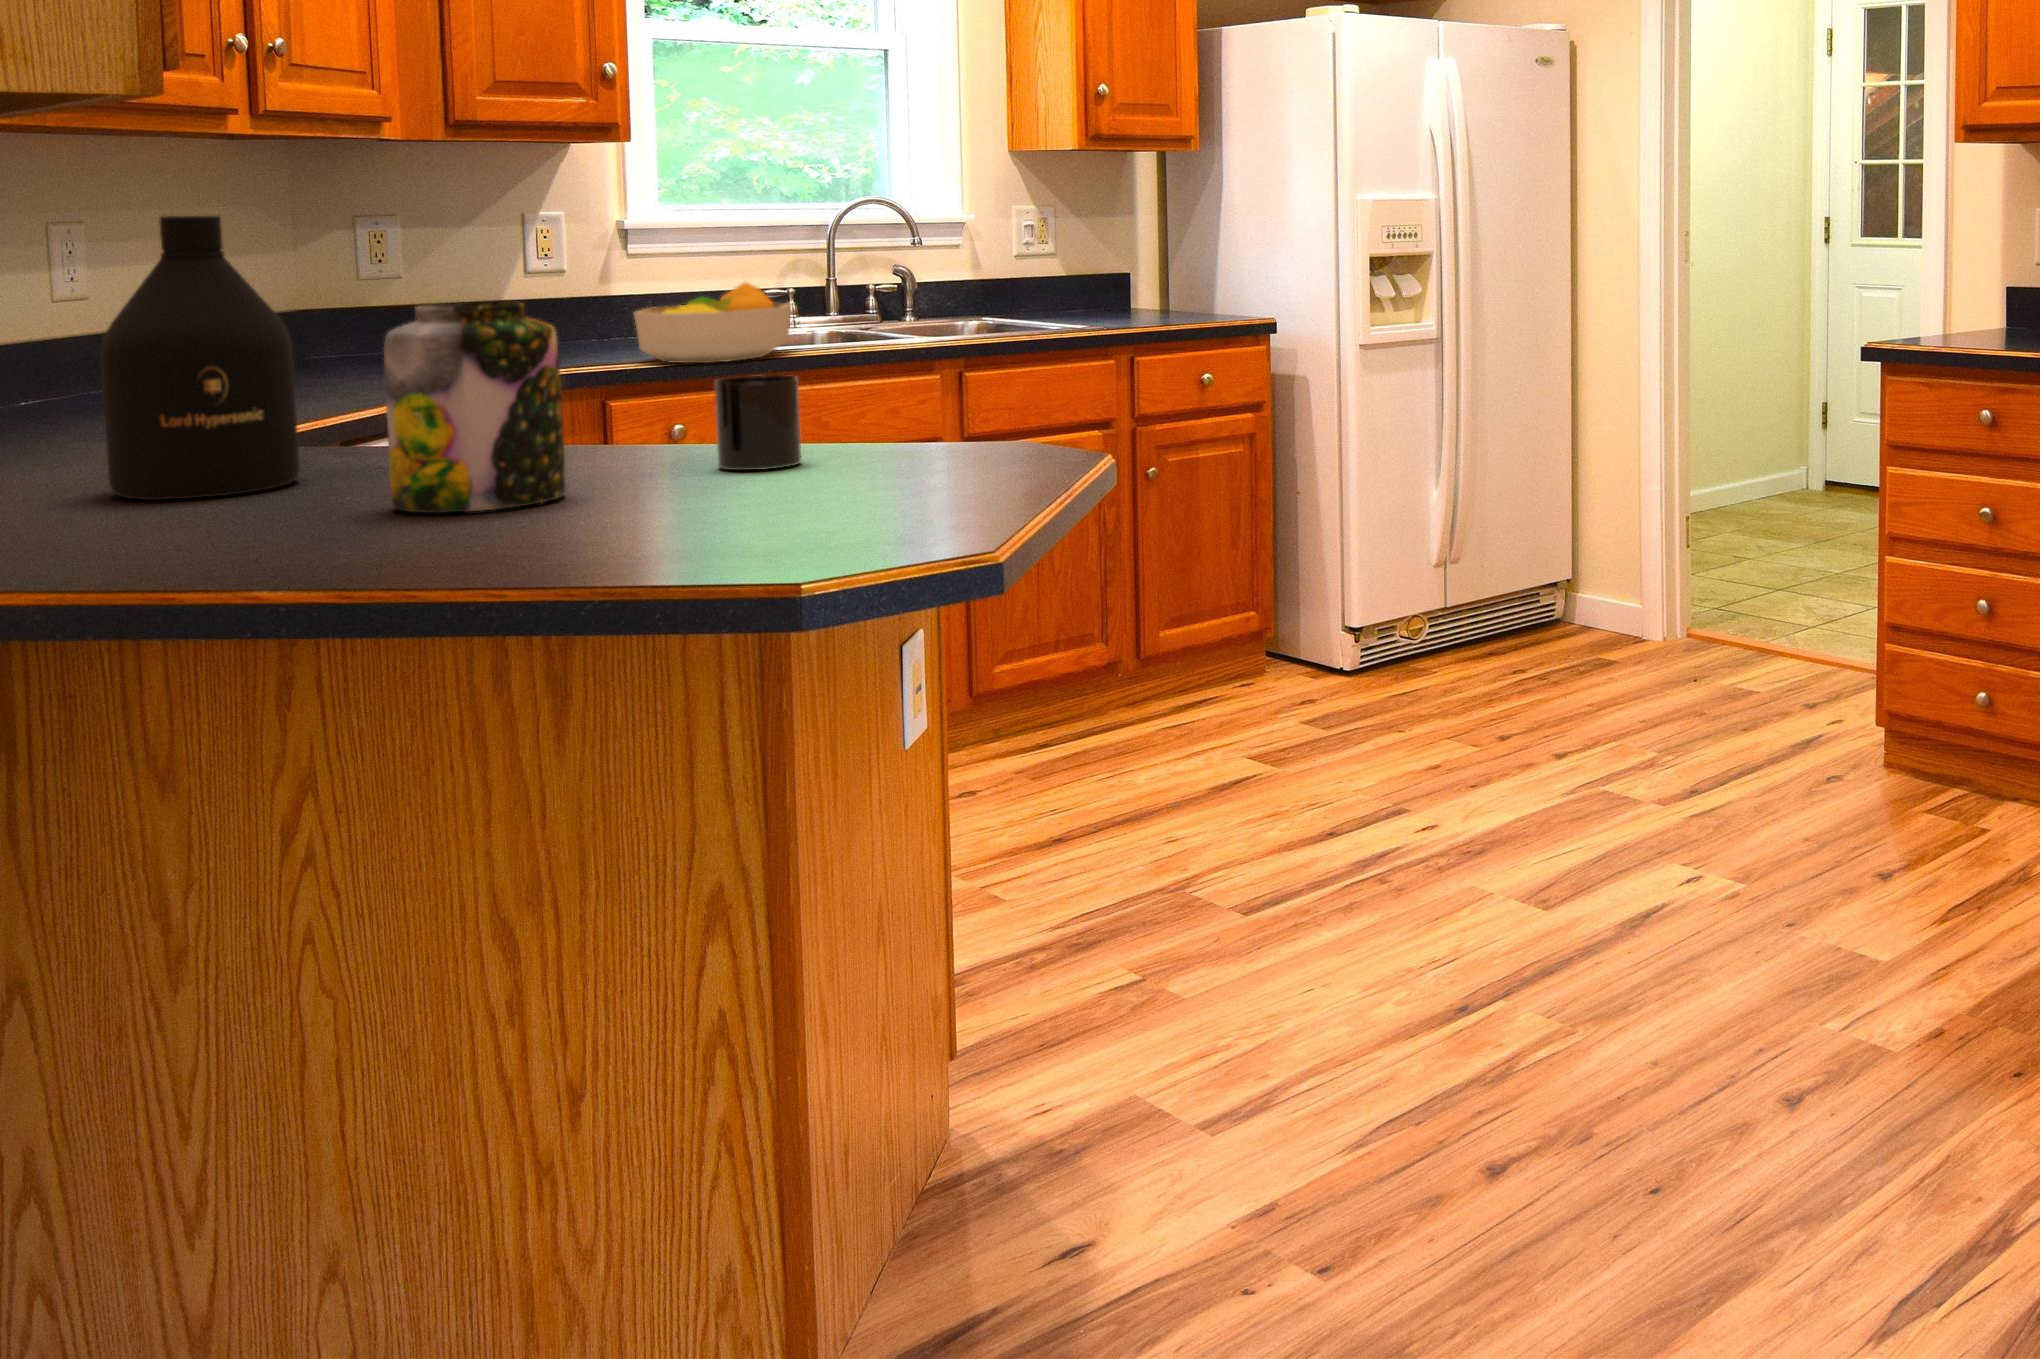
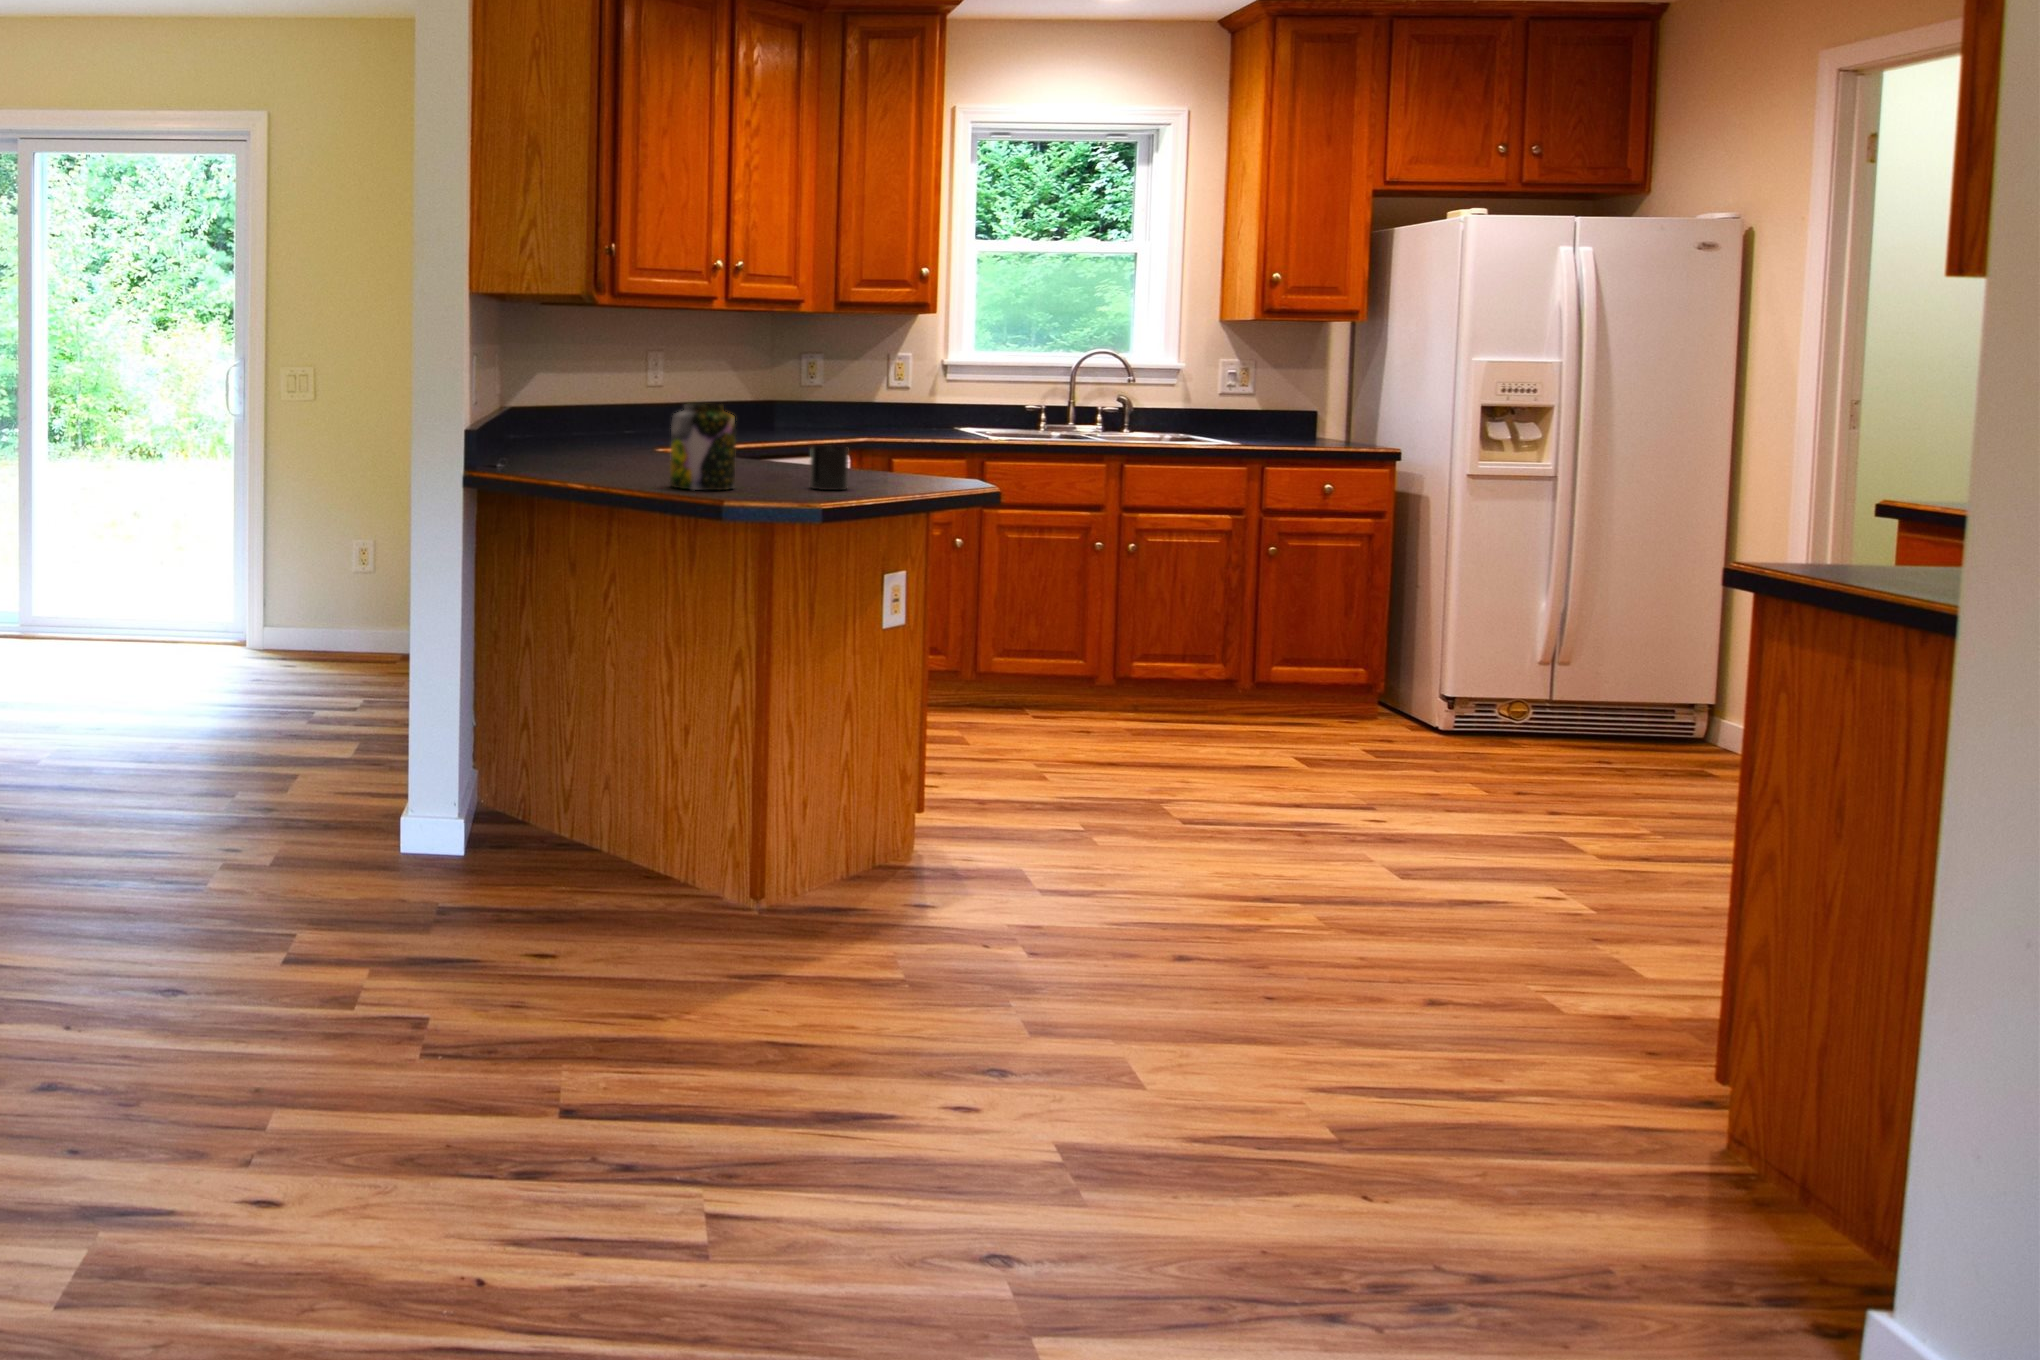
bottle: present [100,216,300,500] -> none [600,361,666,475]
fruit bowl: present [634,282,792,363] -> none [907,399,1004,445]

